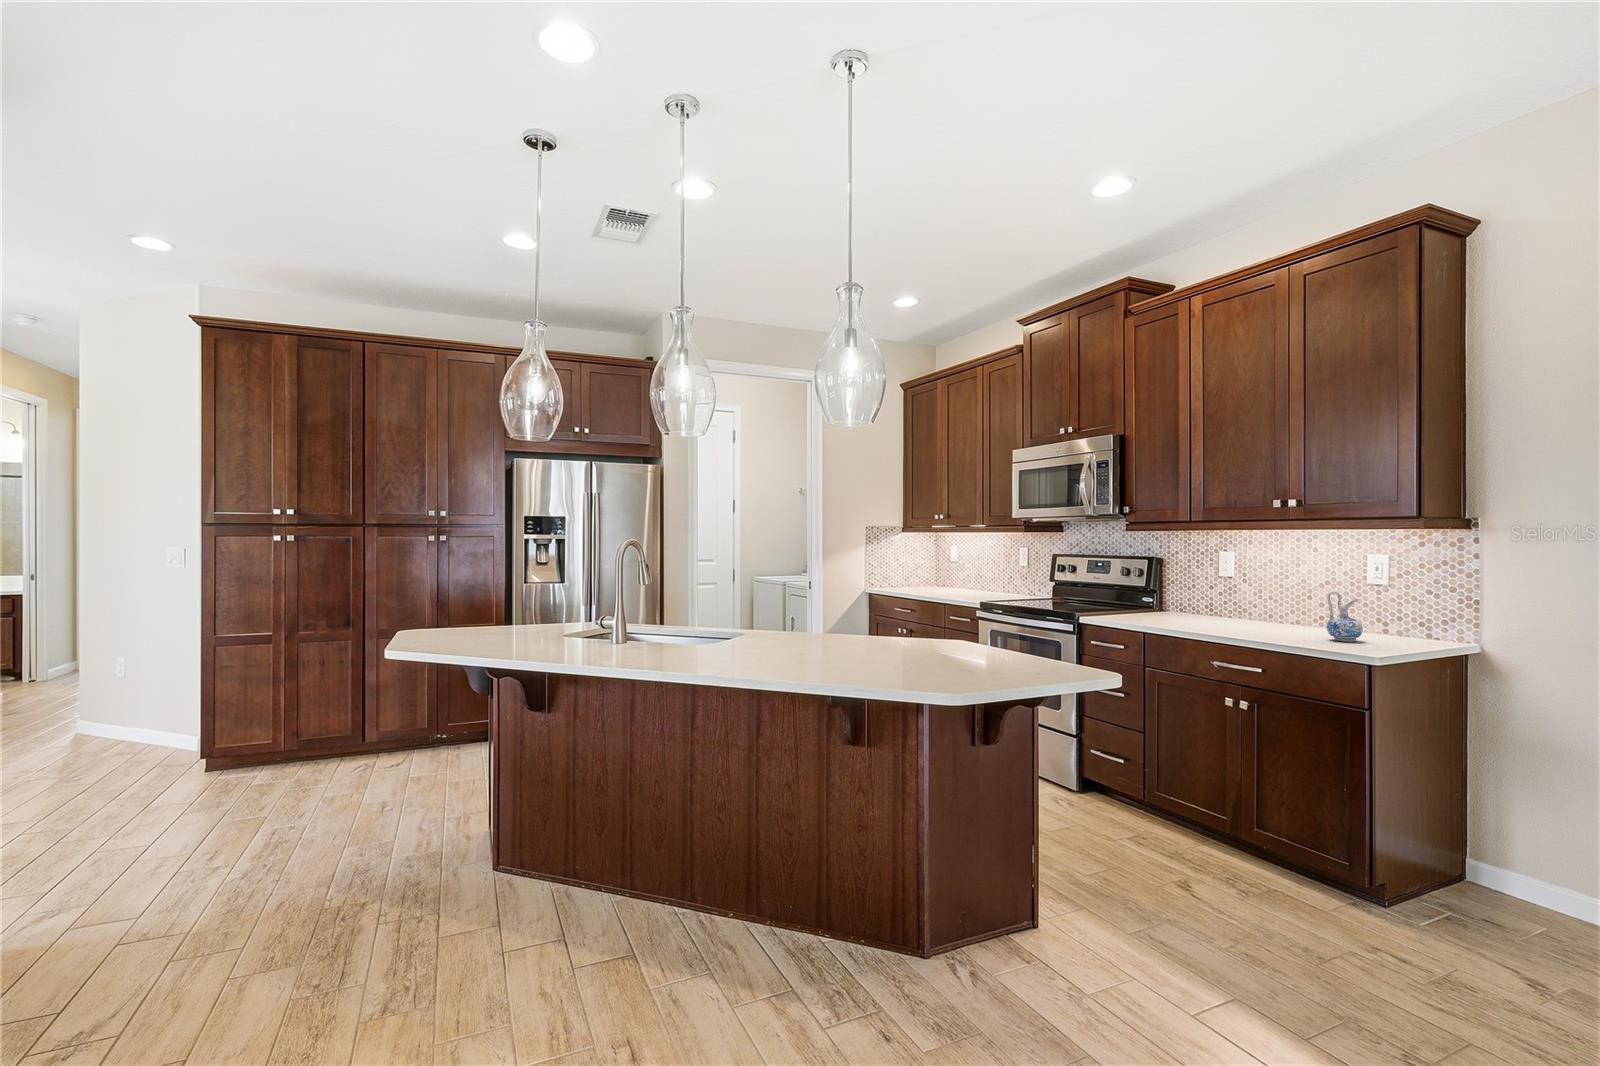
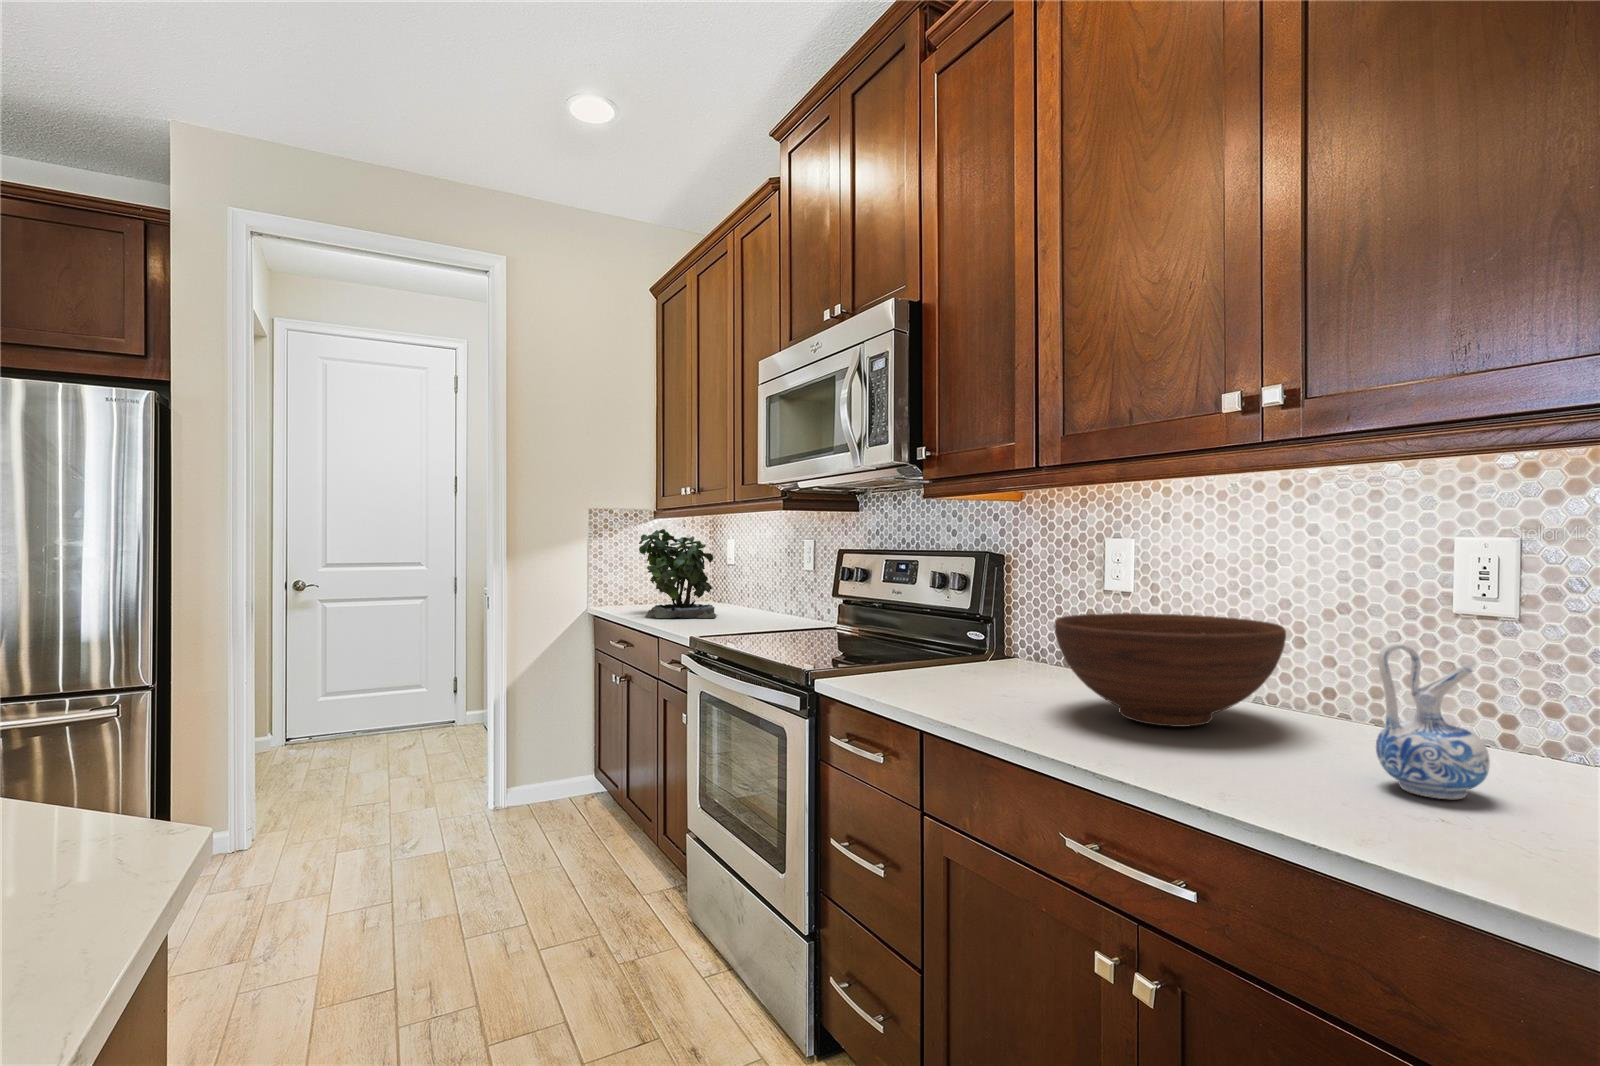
potted plant: none [918,538,970,594] -> present [639,524,716,618]
fruit bowl: none [1203,586,1301,628] -> present [1054,613,1286,727]

